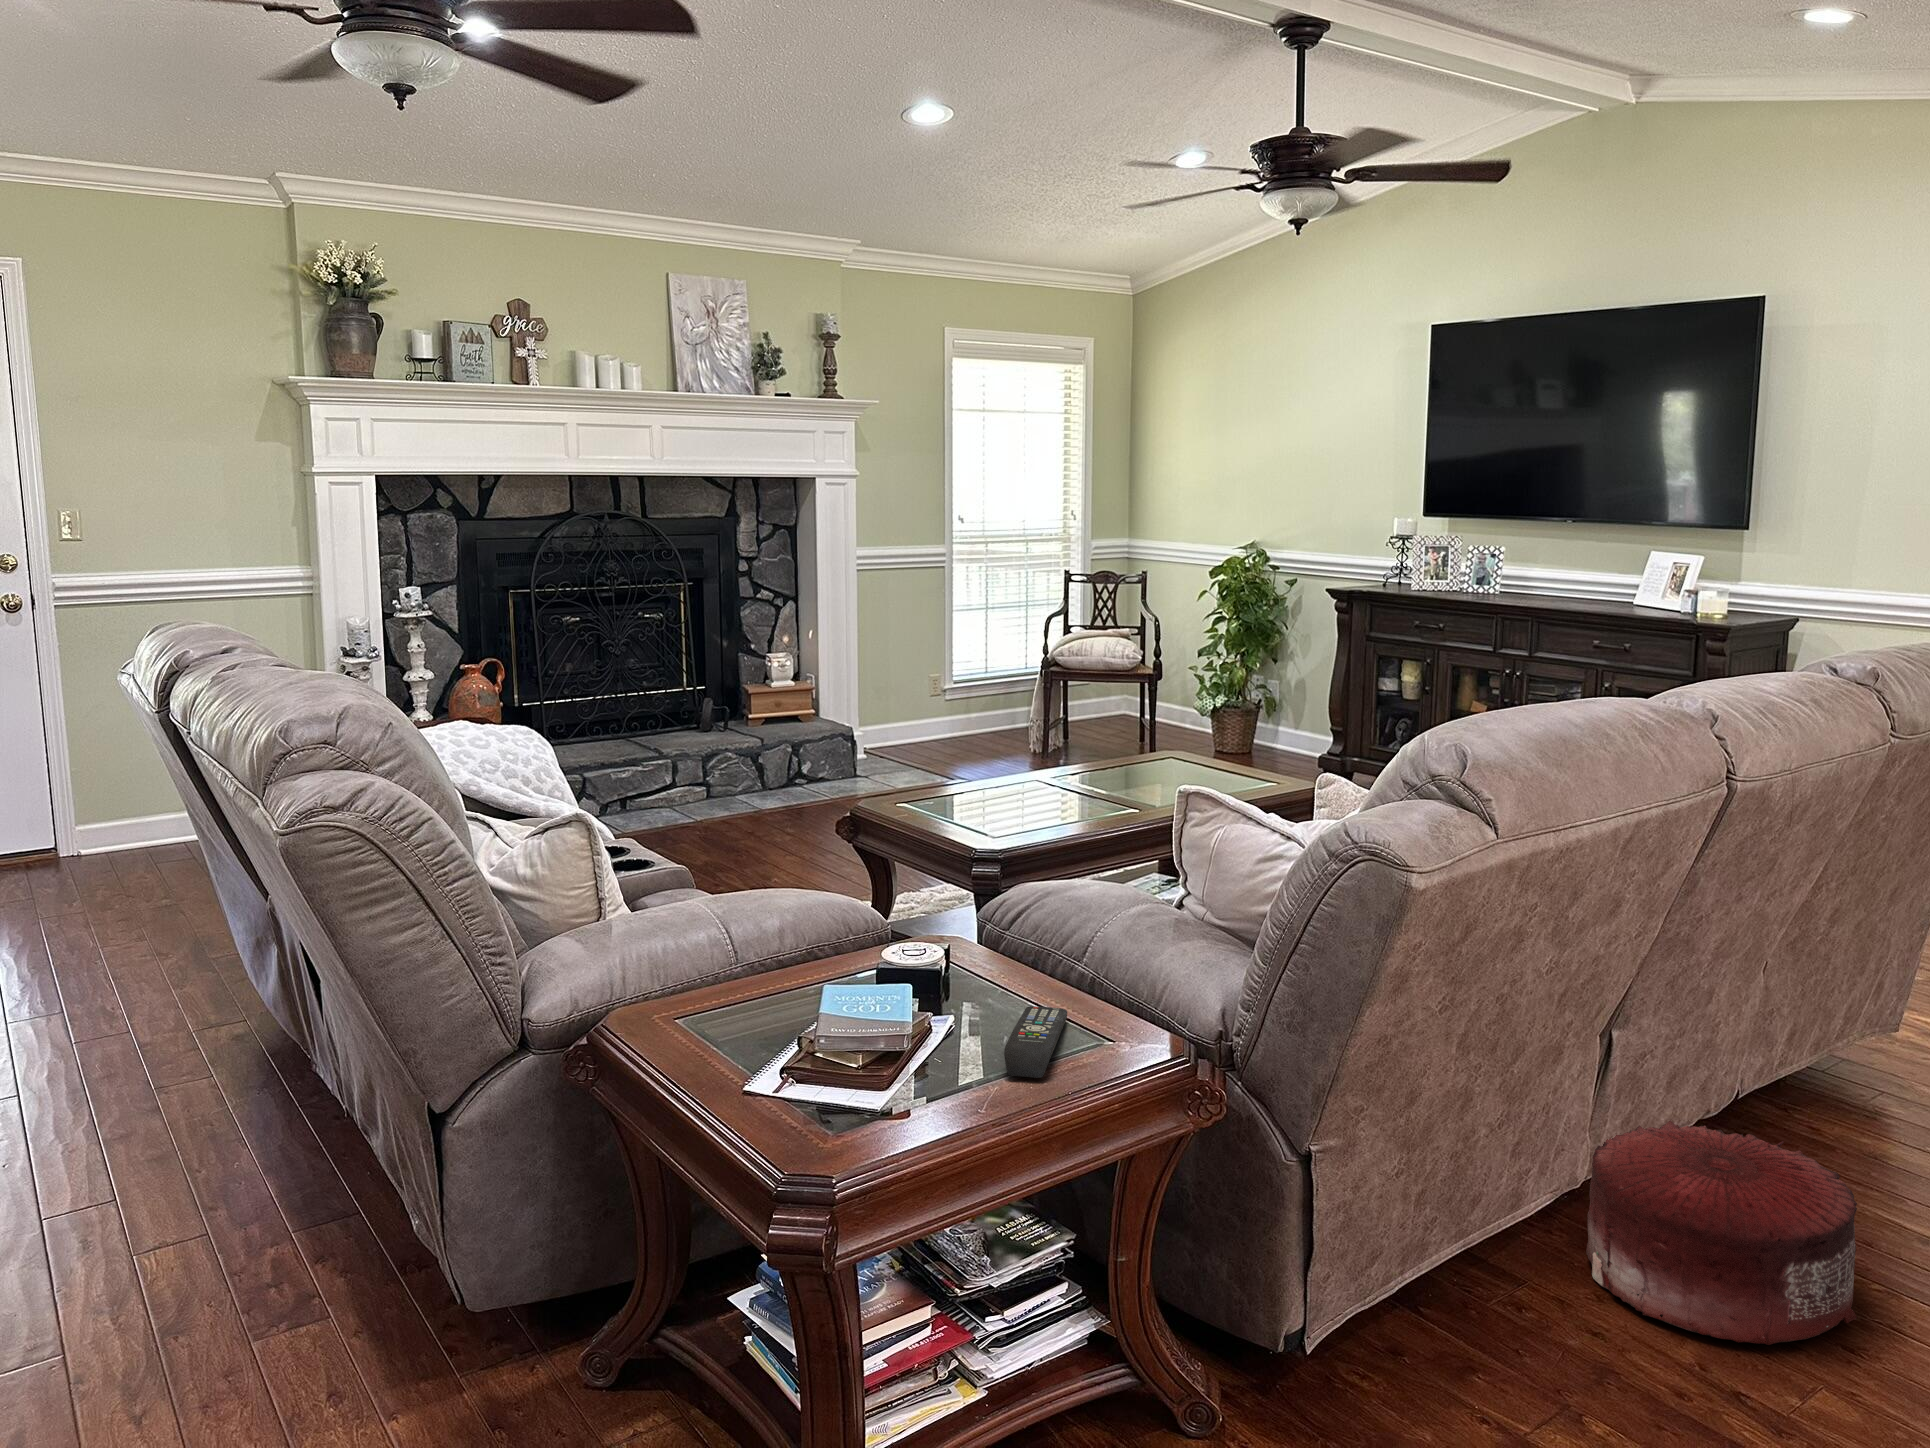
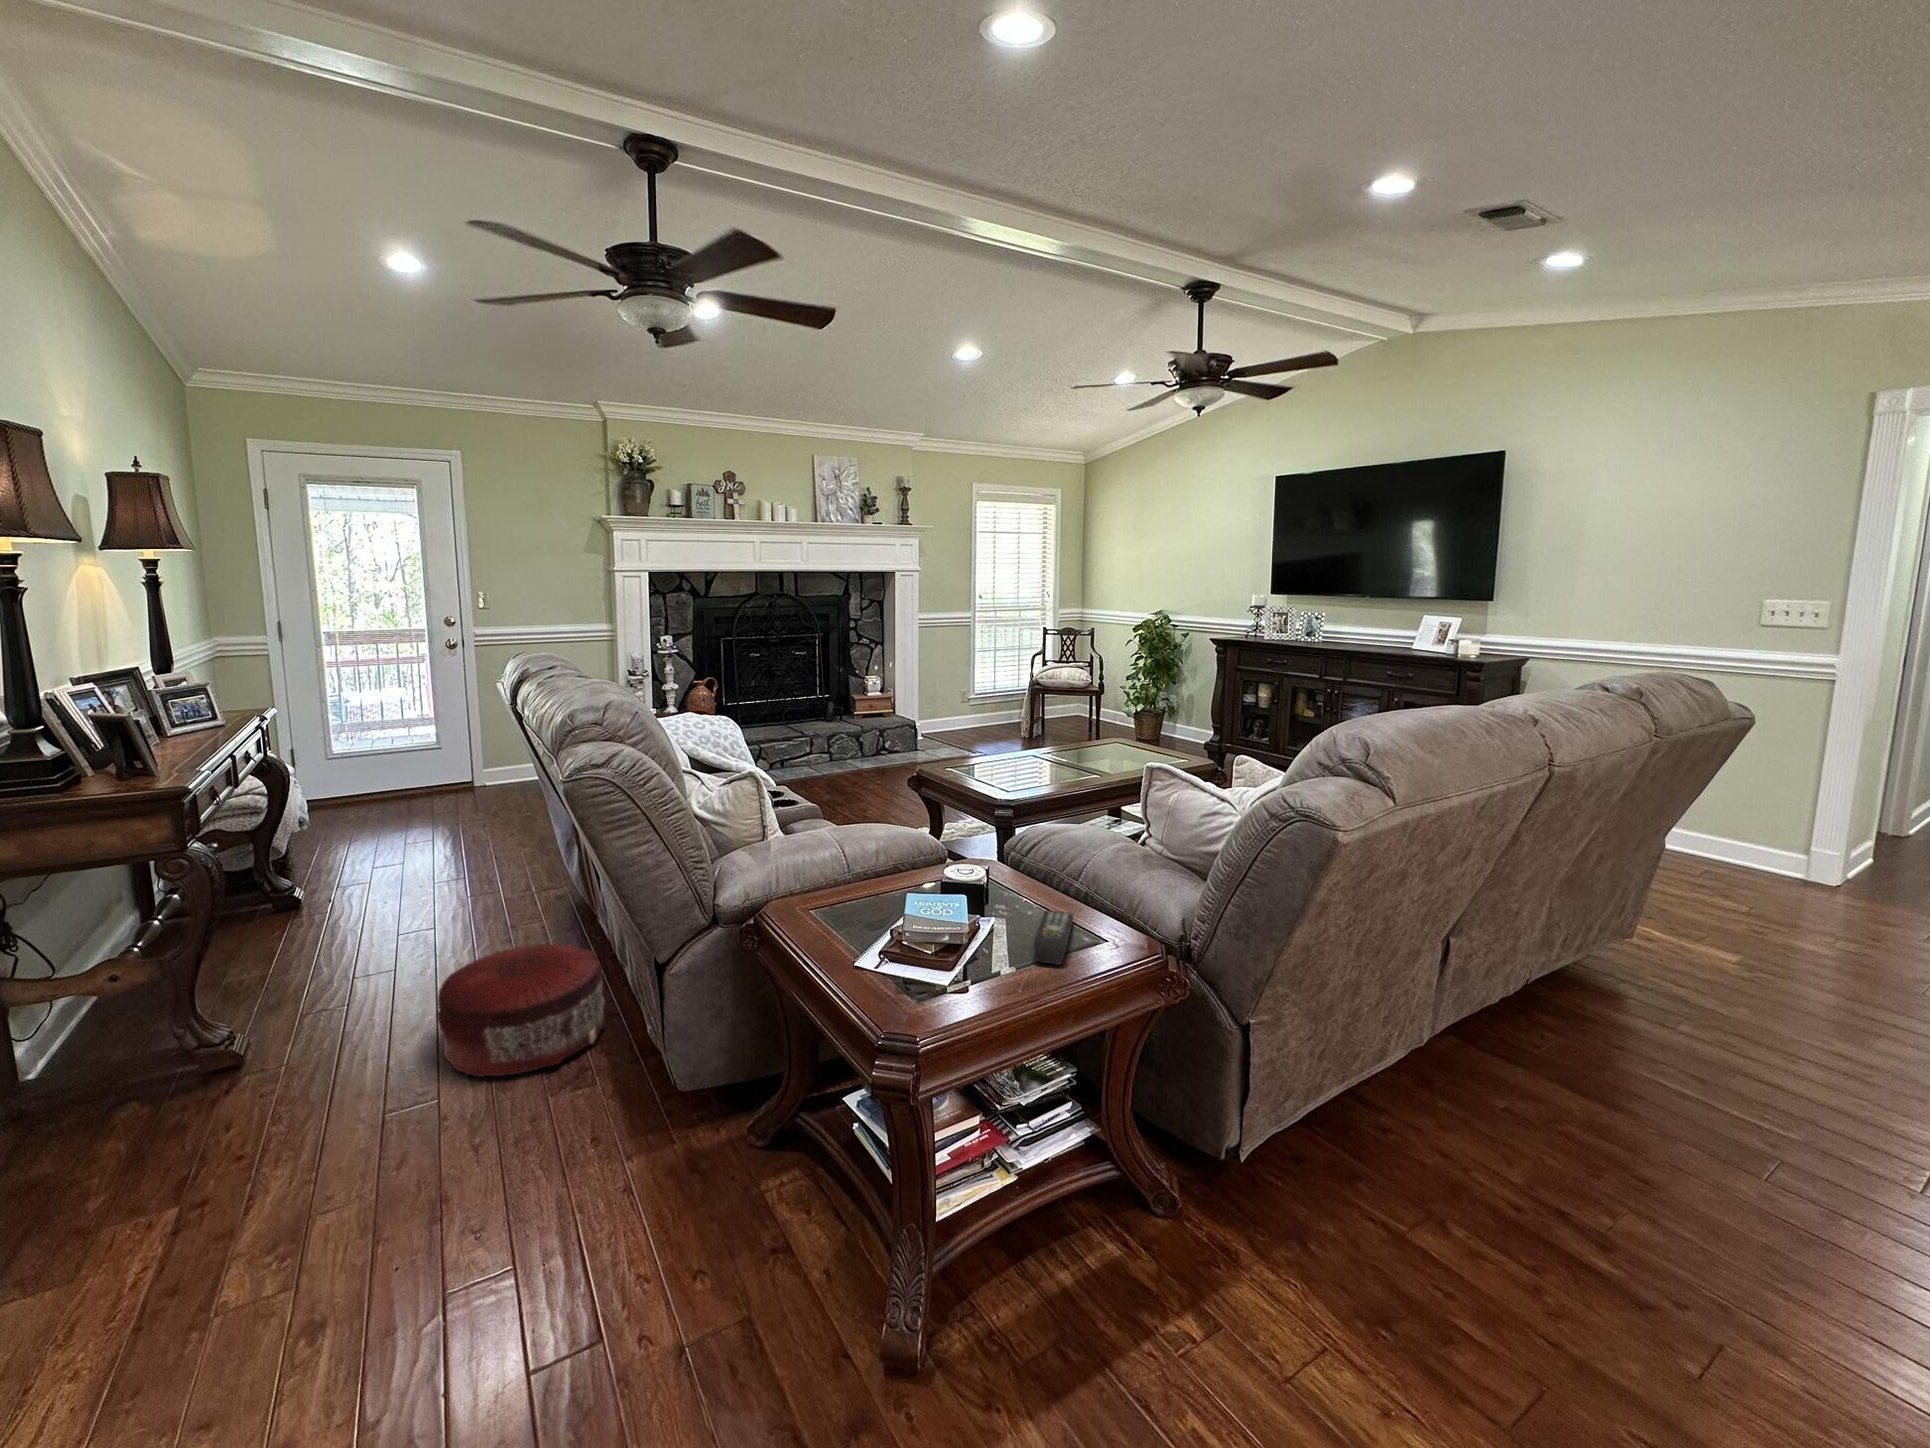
pouf: present [1586,1121,1857,1345] -> present [437,942,608,1077]

